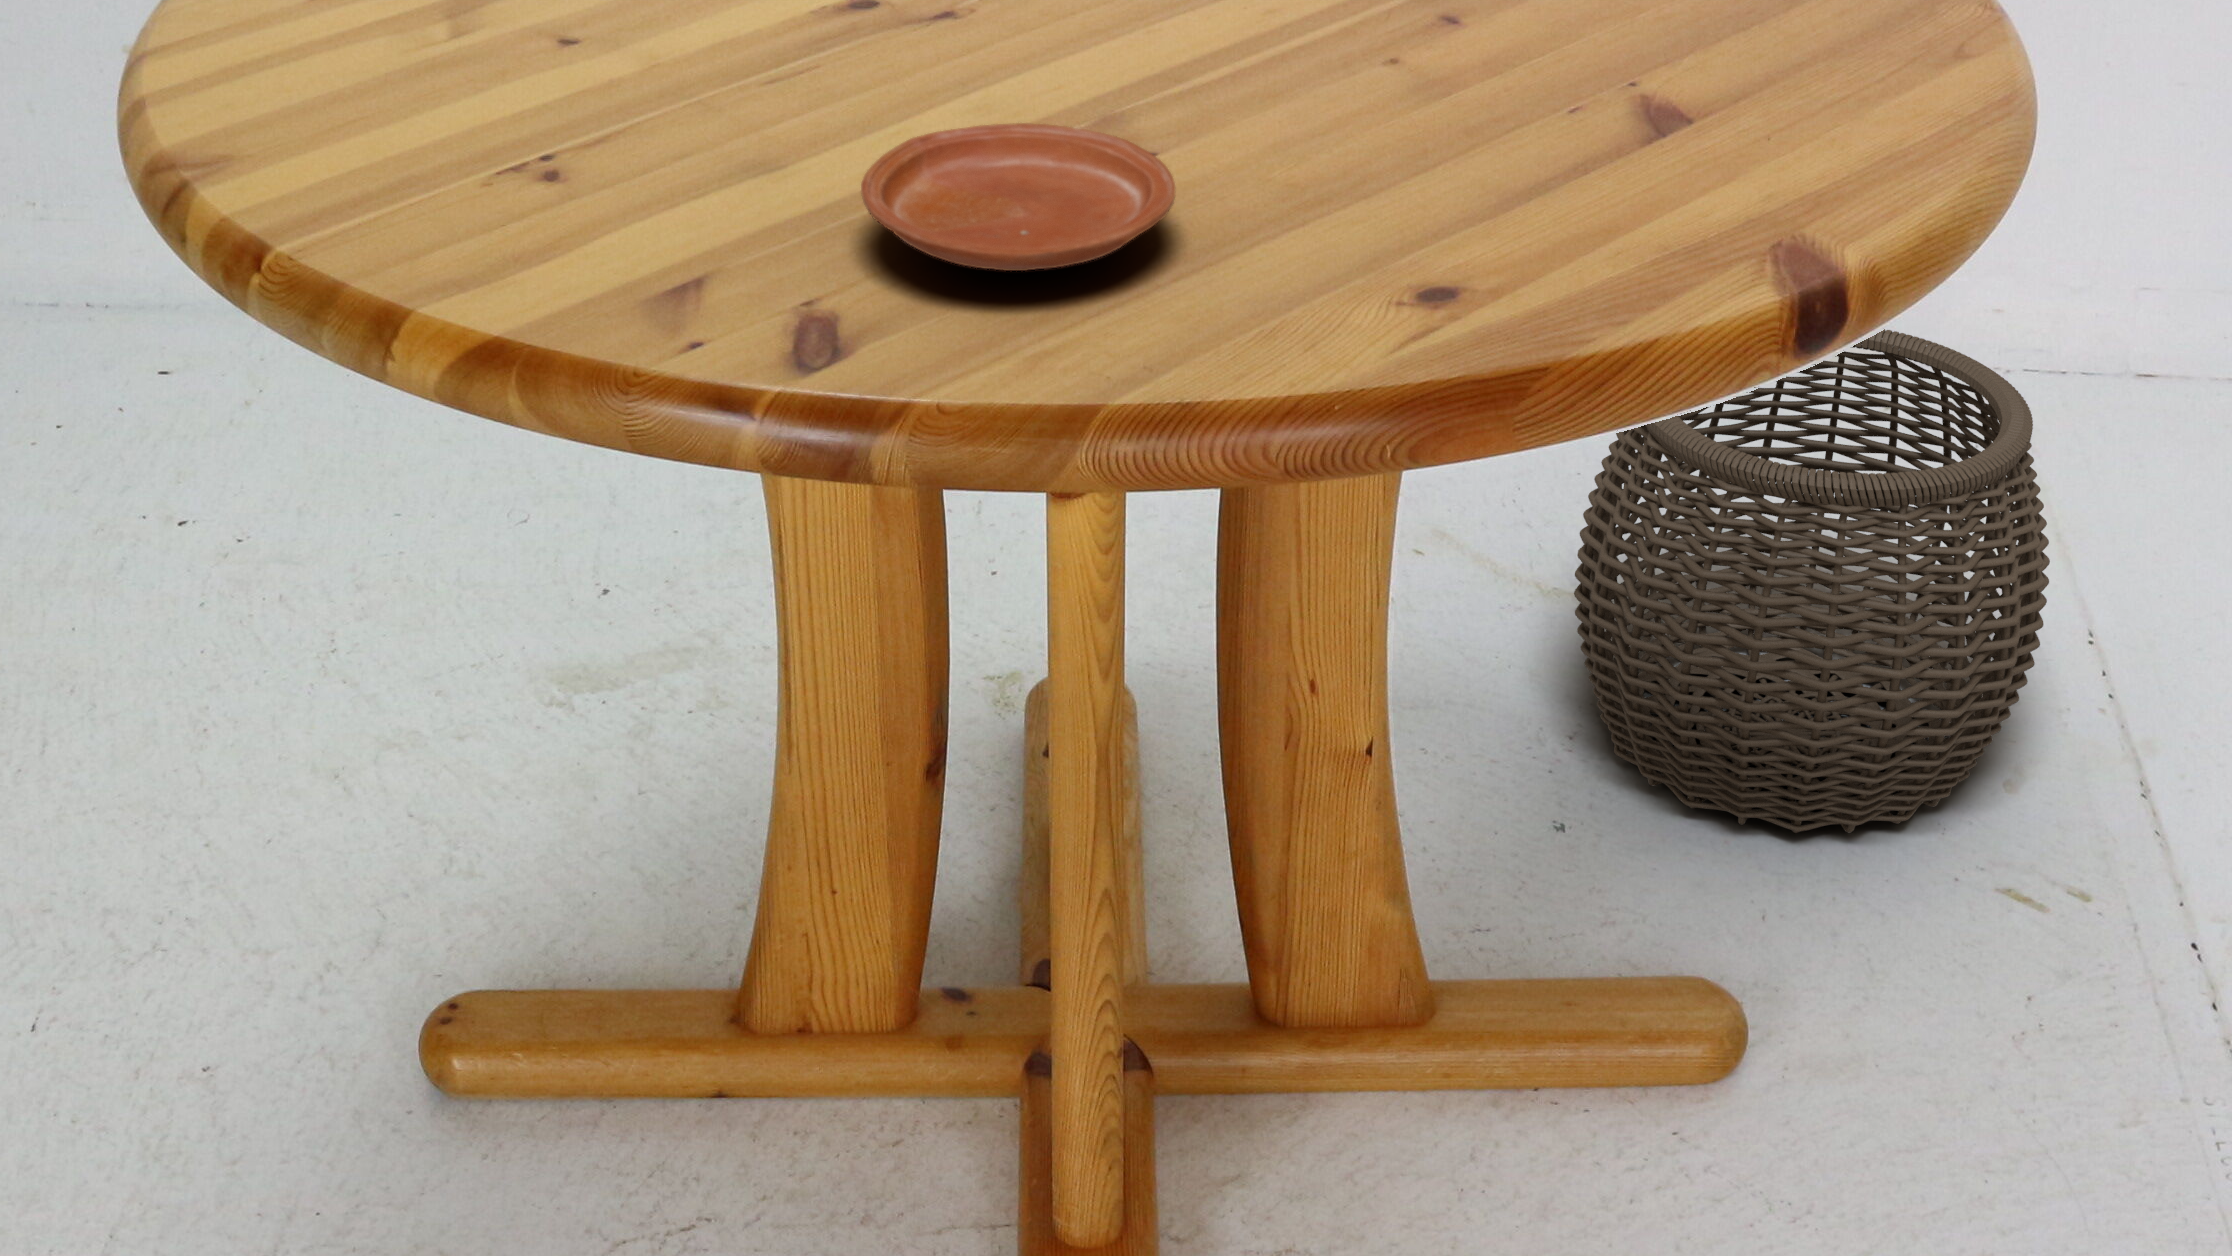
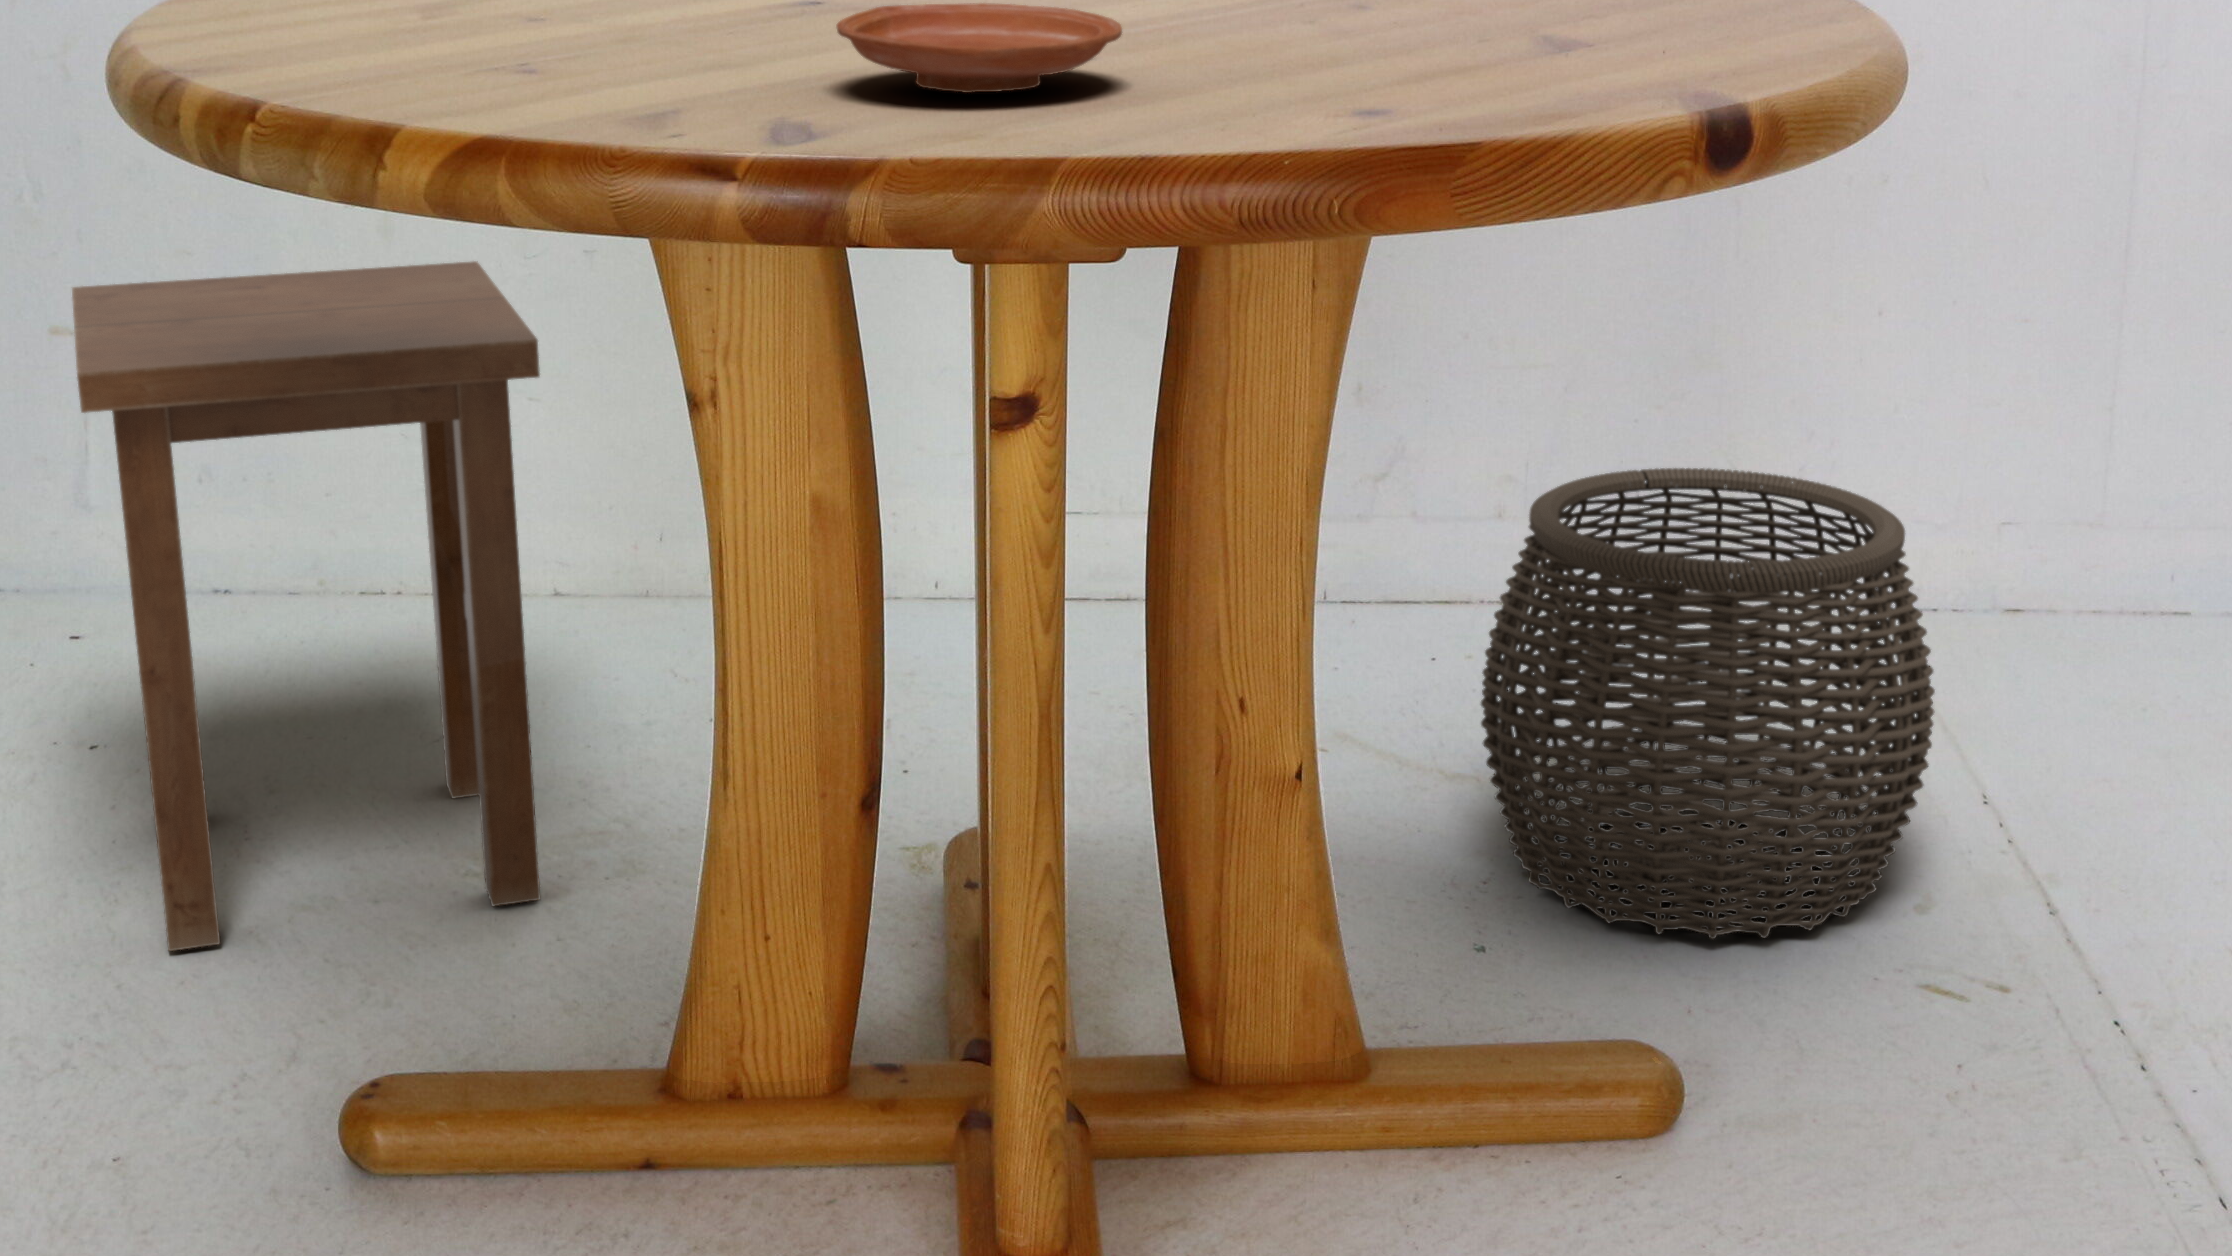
stool: none [116,64,620,801] -> present [72,261,540,951]

